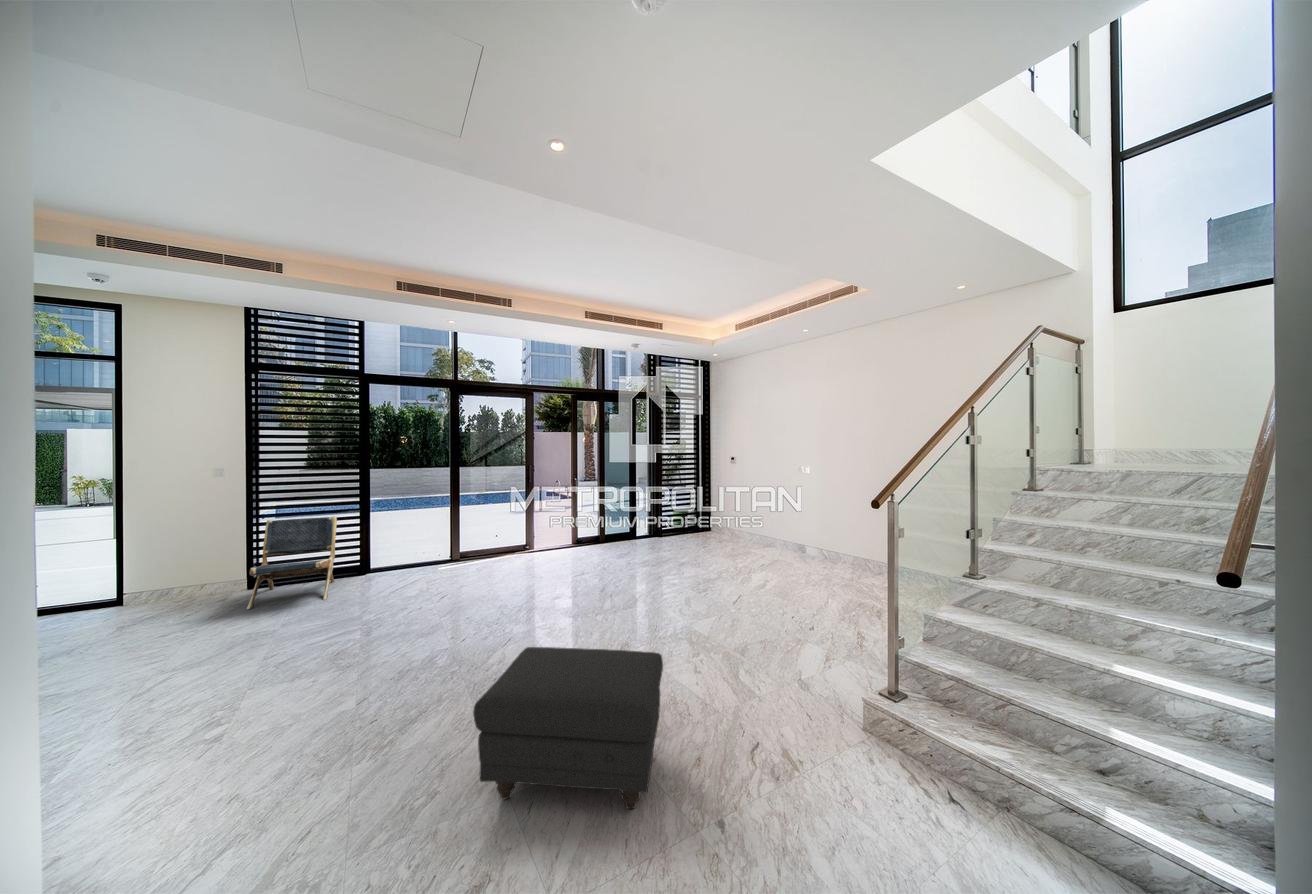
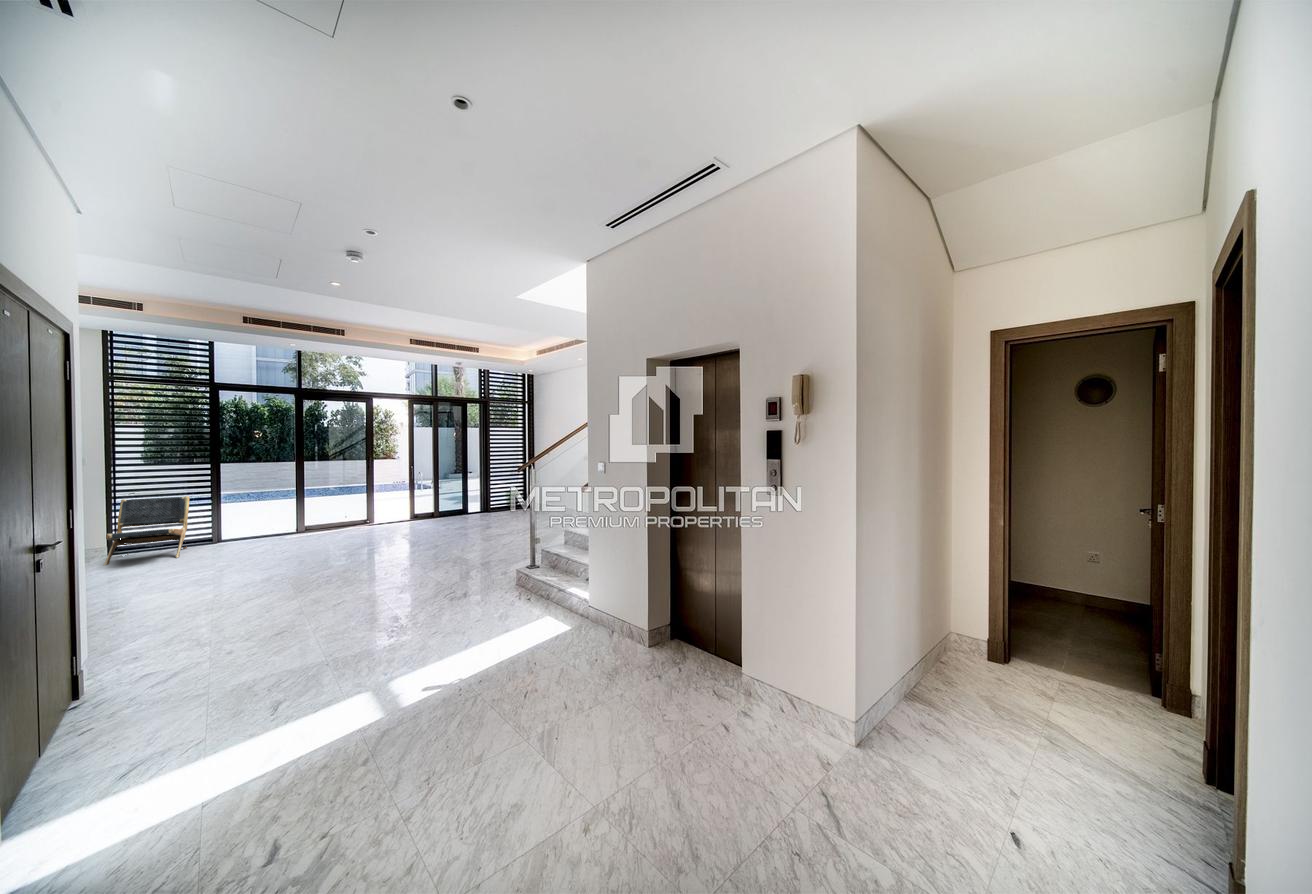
ottoman: present [473,647,663,809] -> none [264,547,396,618]

